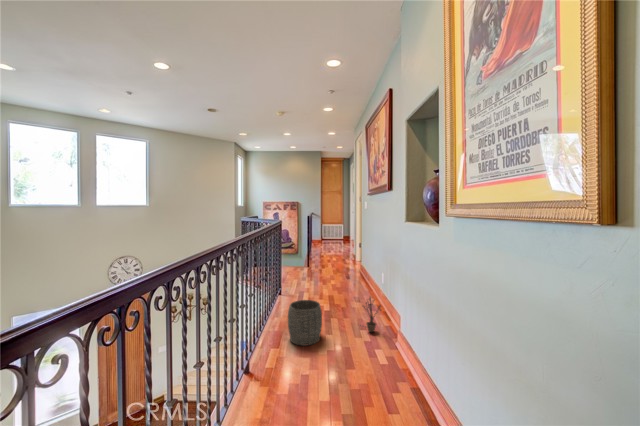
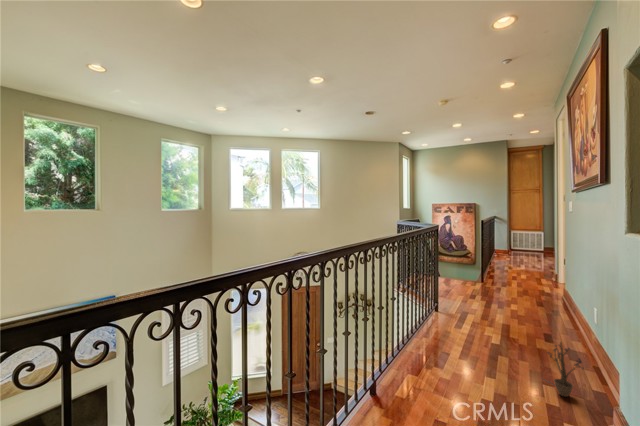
woven basket: present [288,300,322,346] -> none [432,324,478,385]

